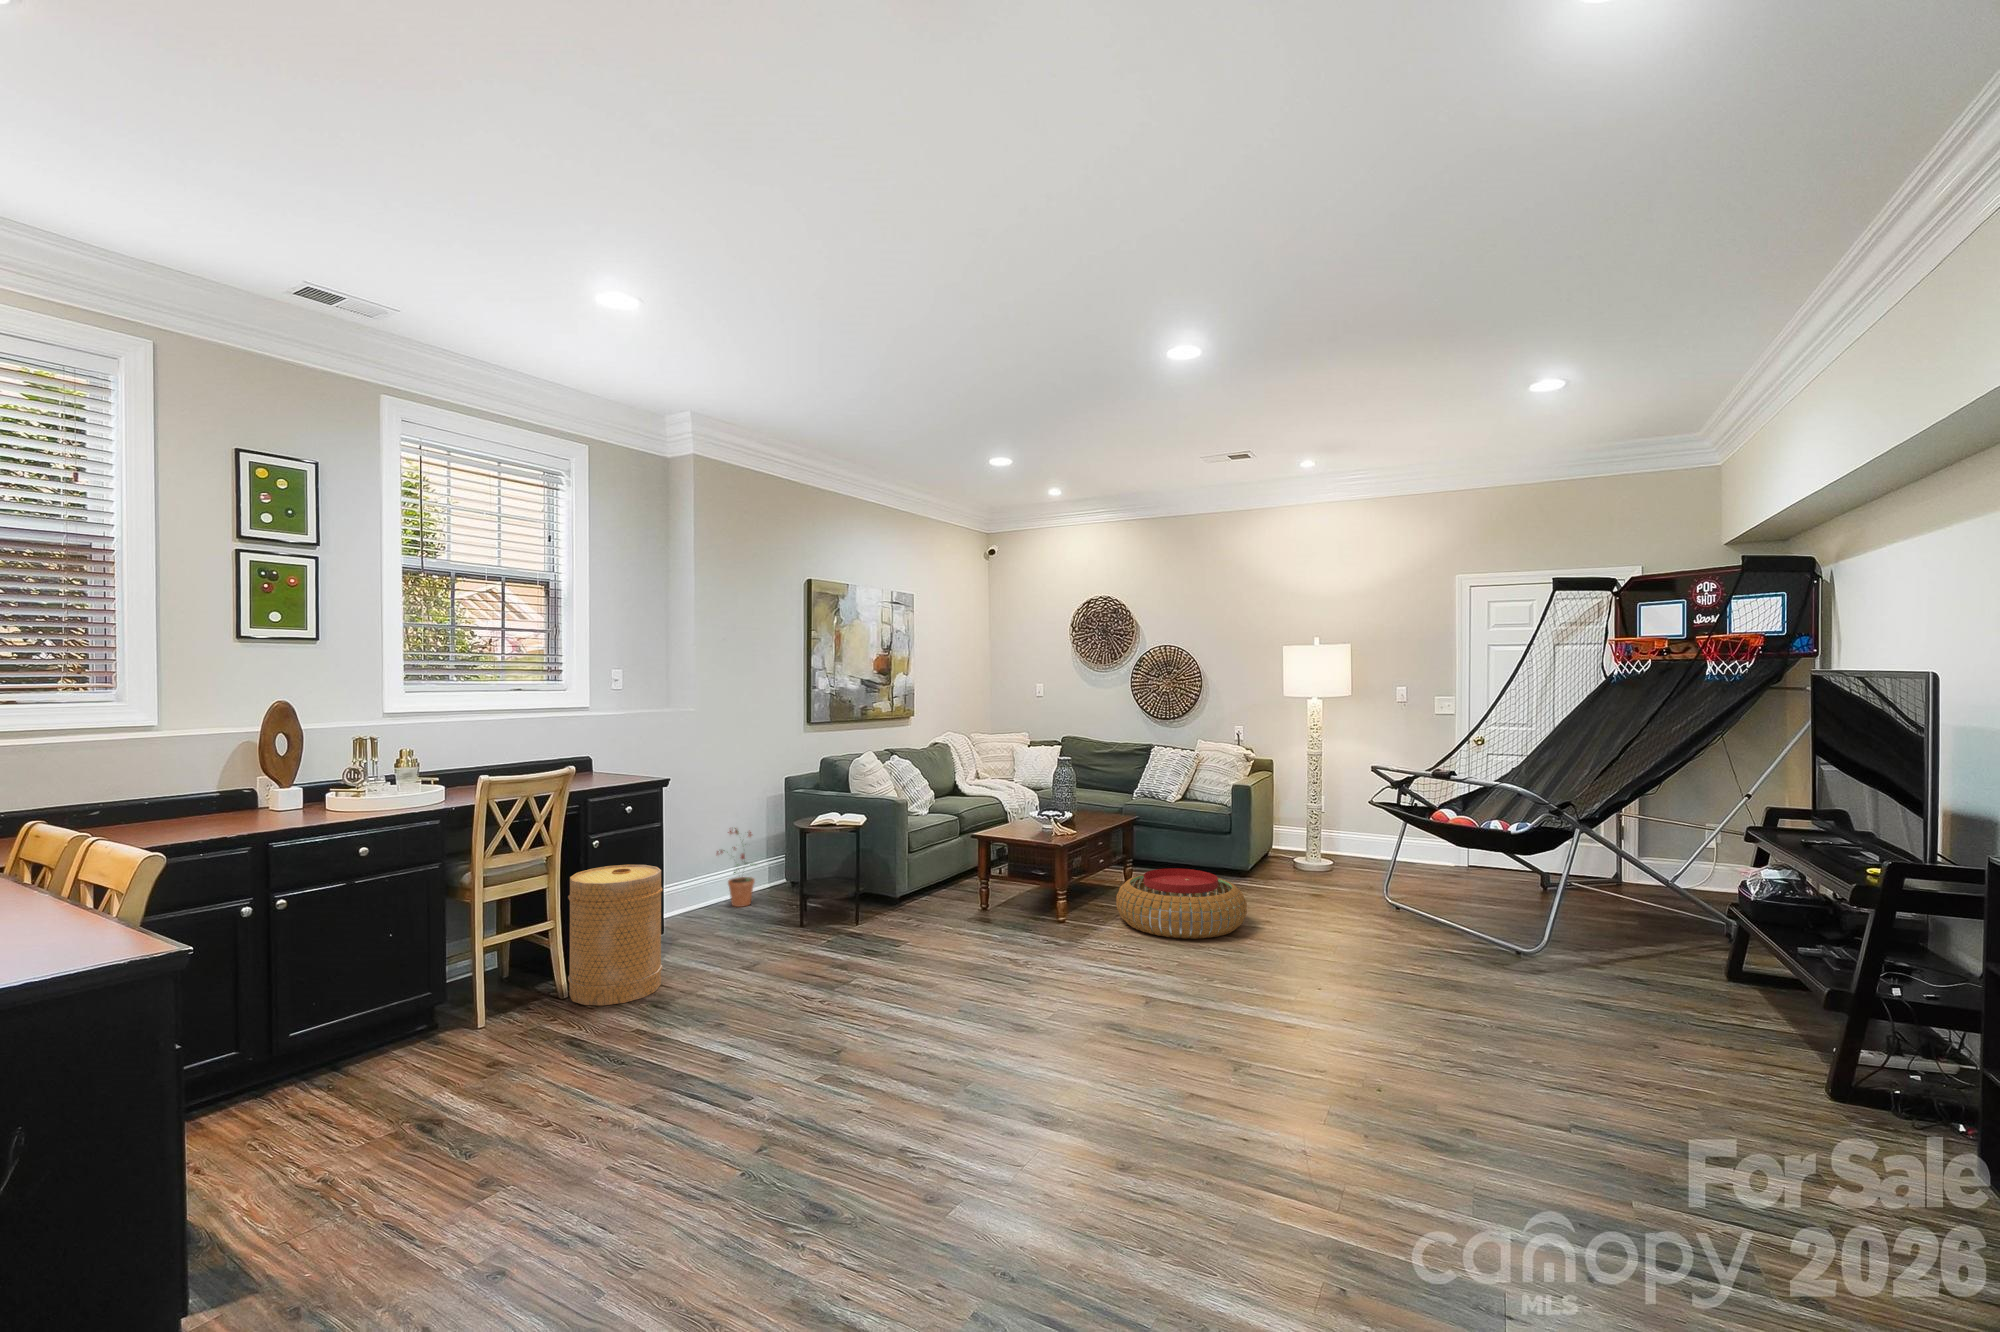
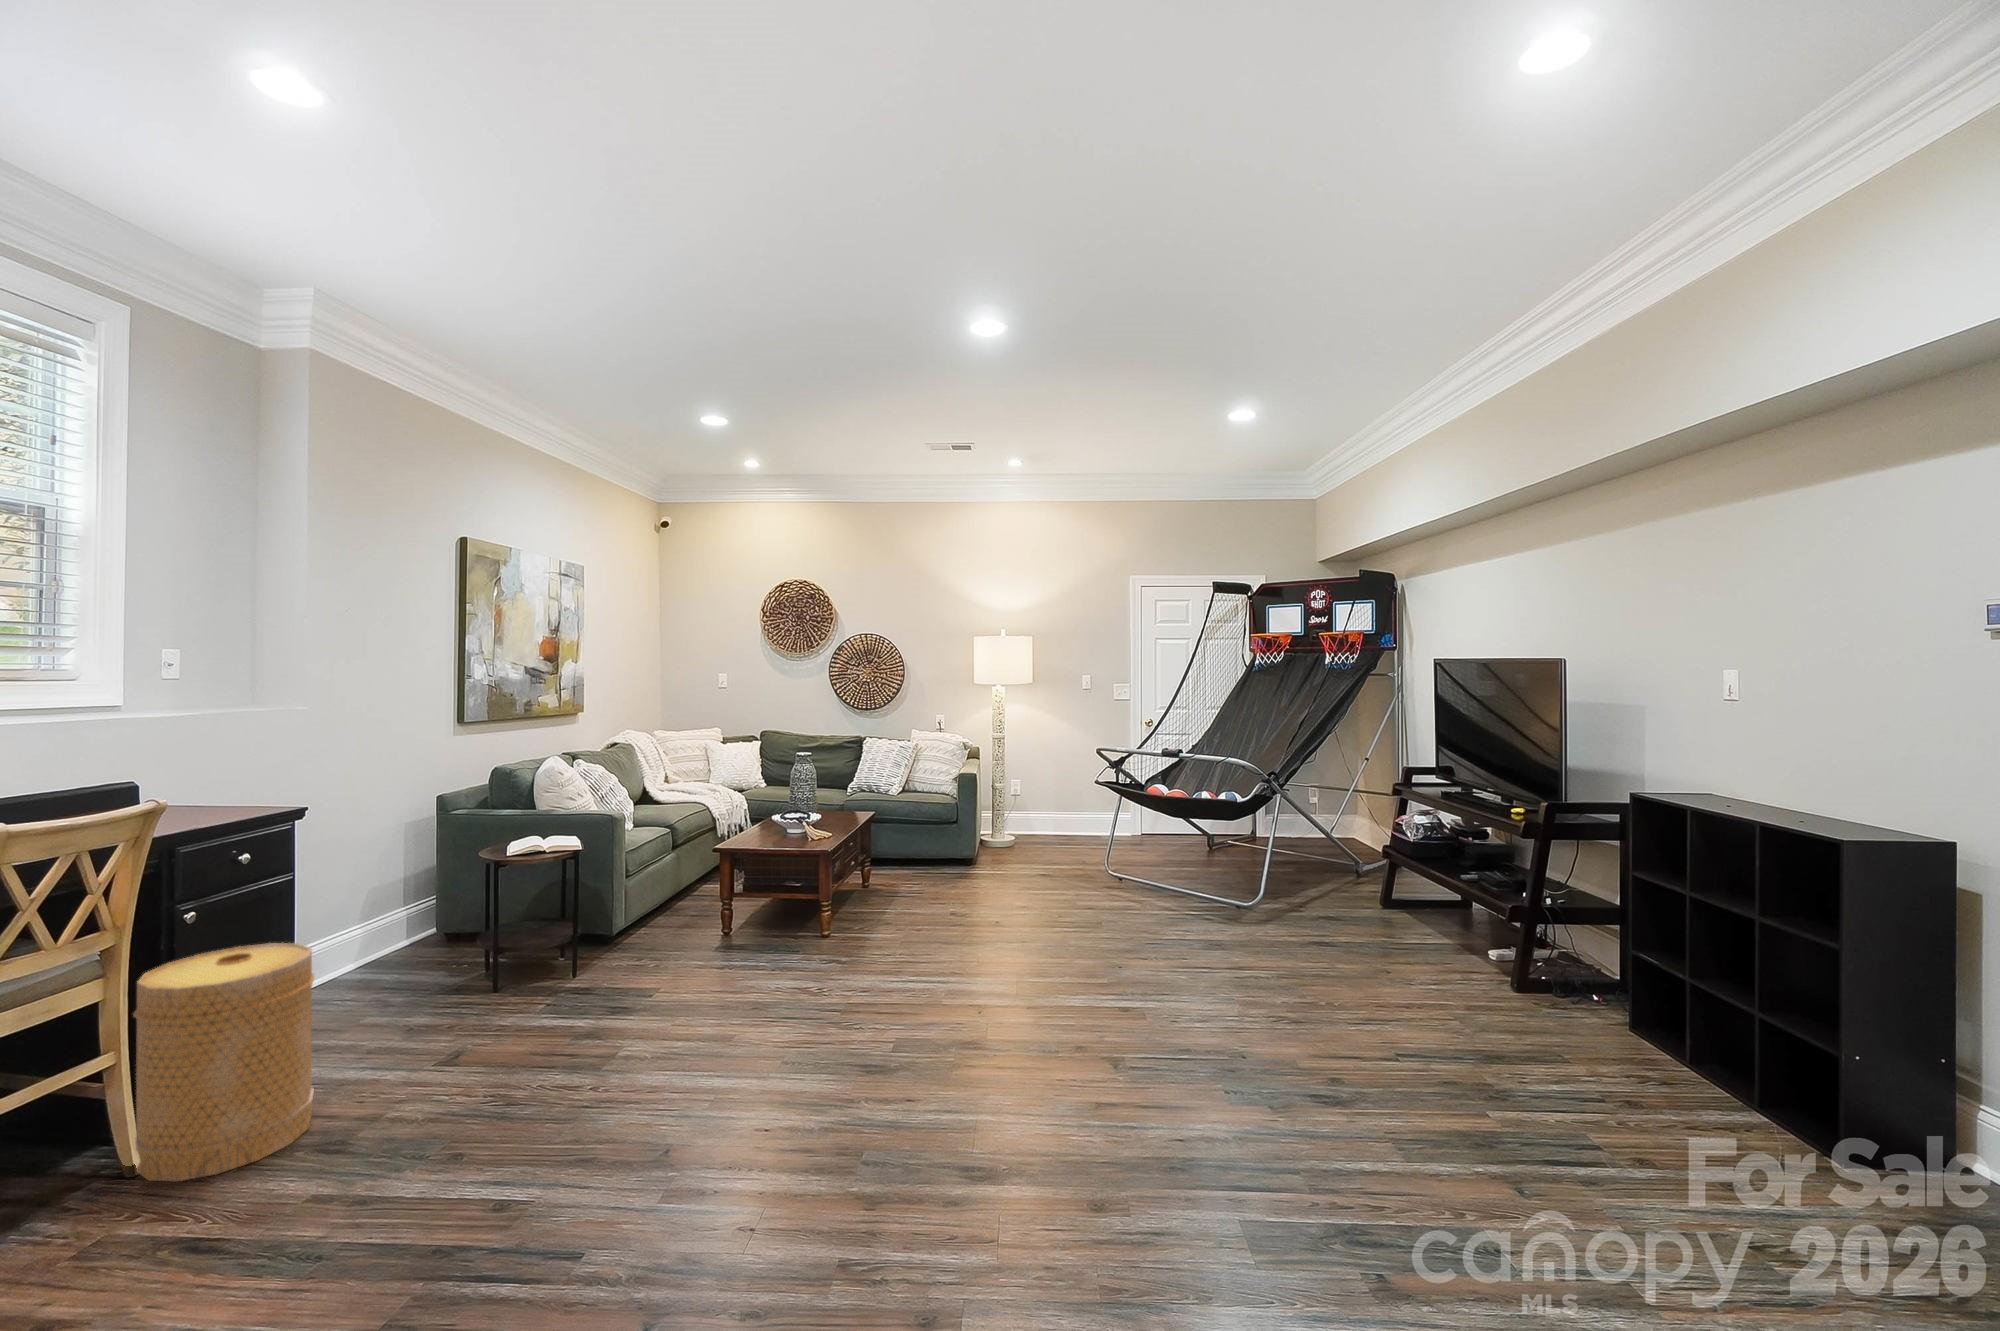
potted plant: present [717,828,755,907] -> none [335,869,407,978]
pouf: present [1116,868,1247,939] -> none [879,861,1009,933]

